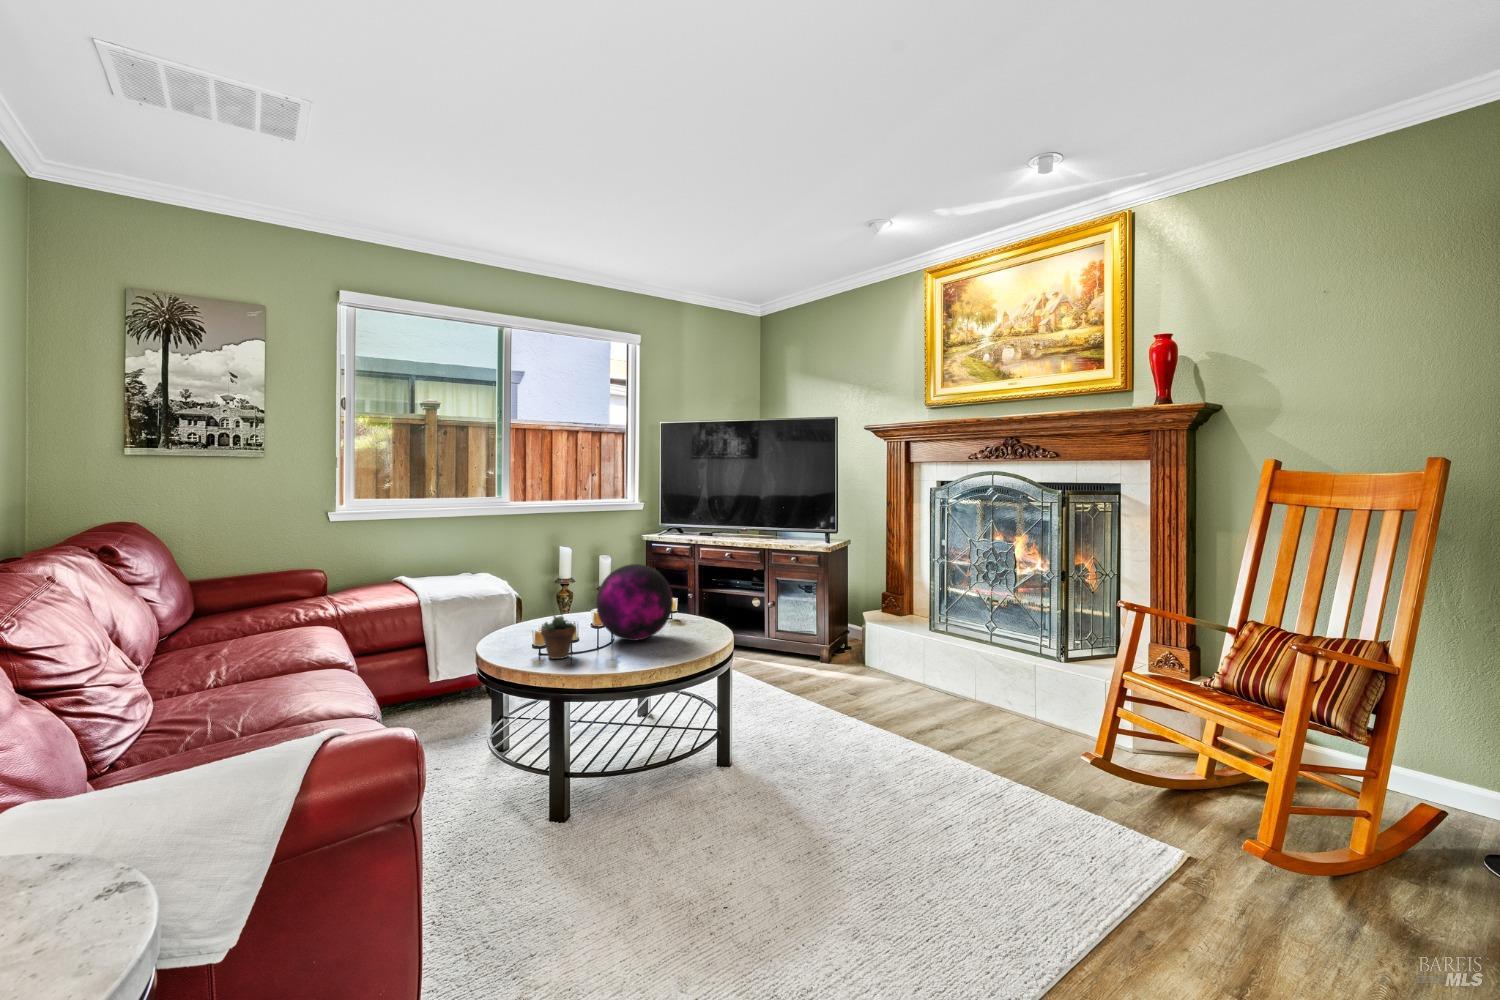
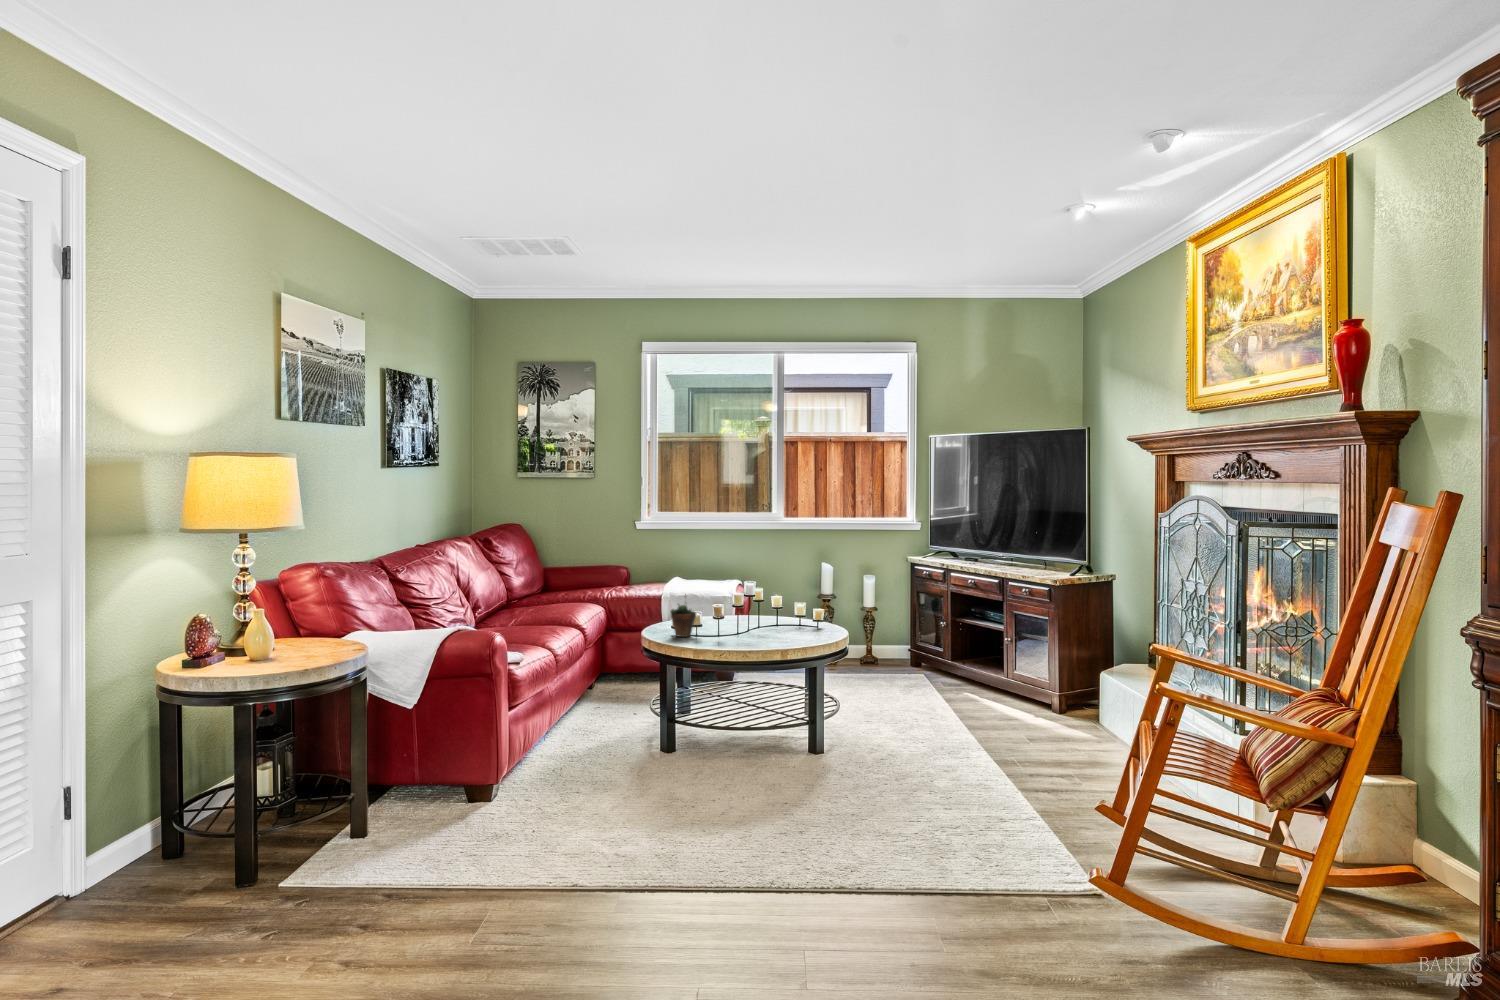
decorative orb: present [596,564,673,641] -> none [724,571,787,634]

